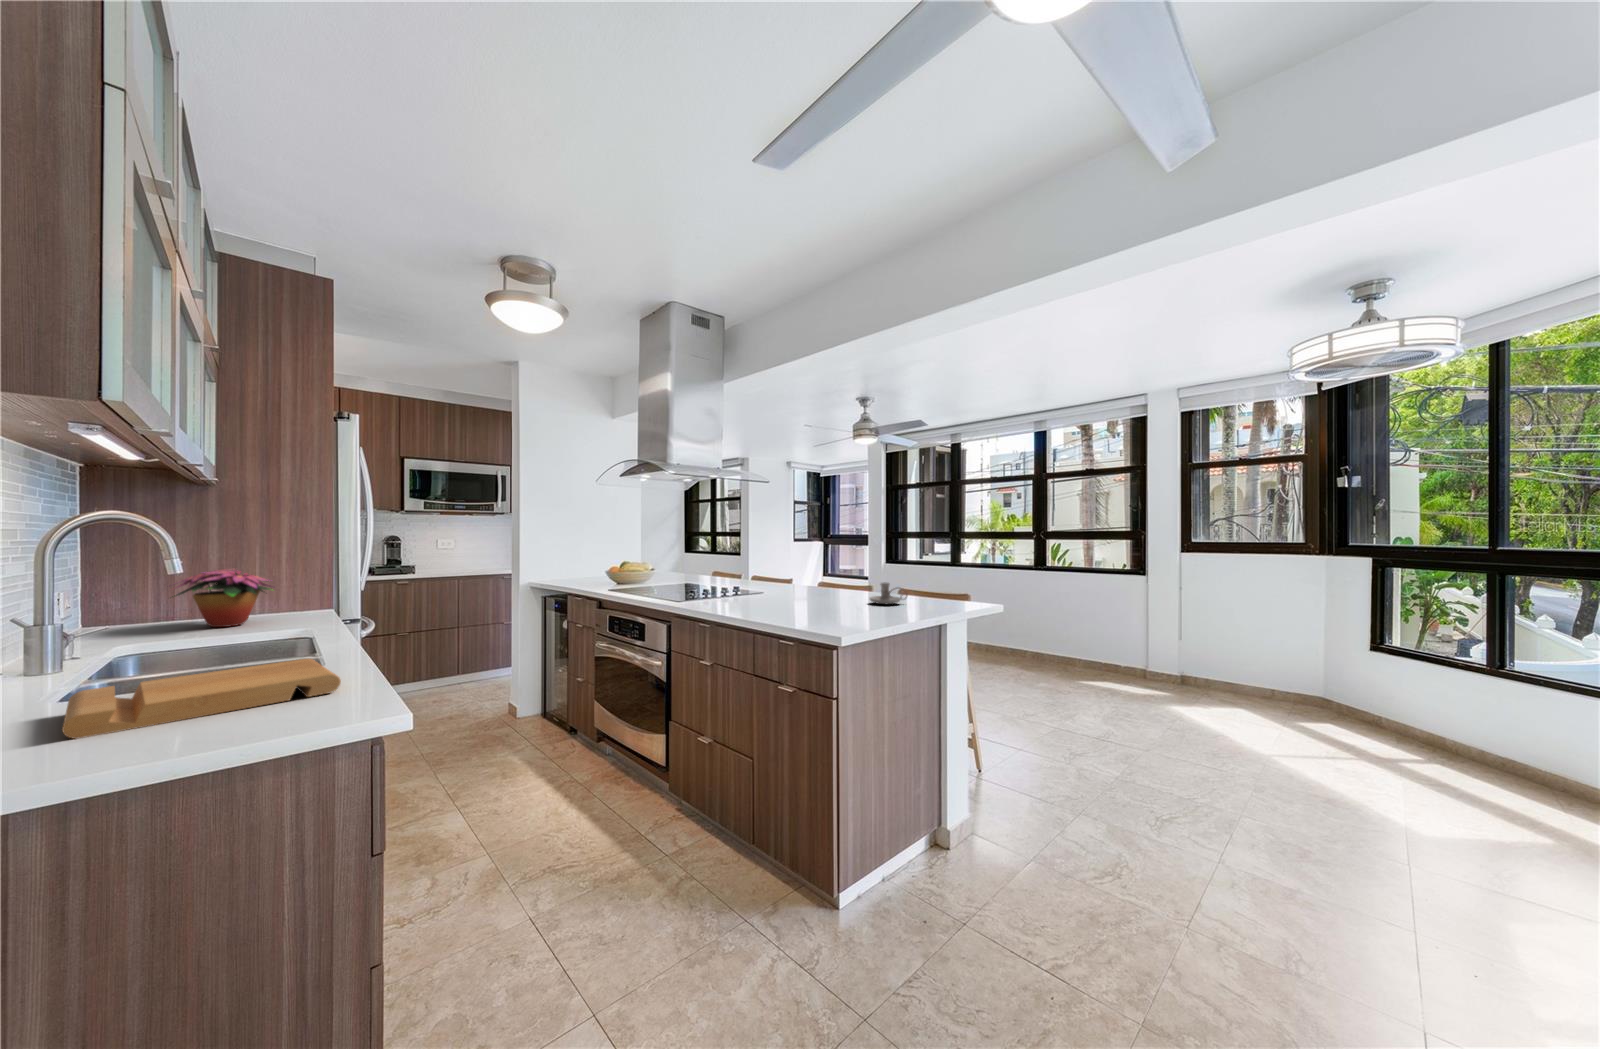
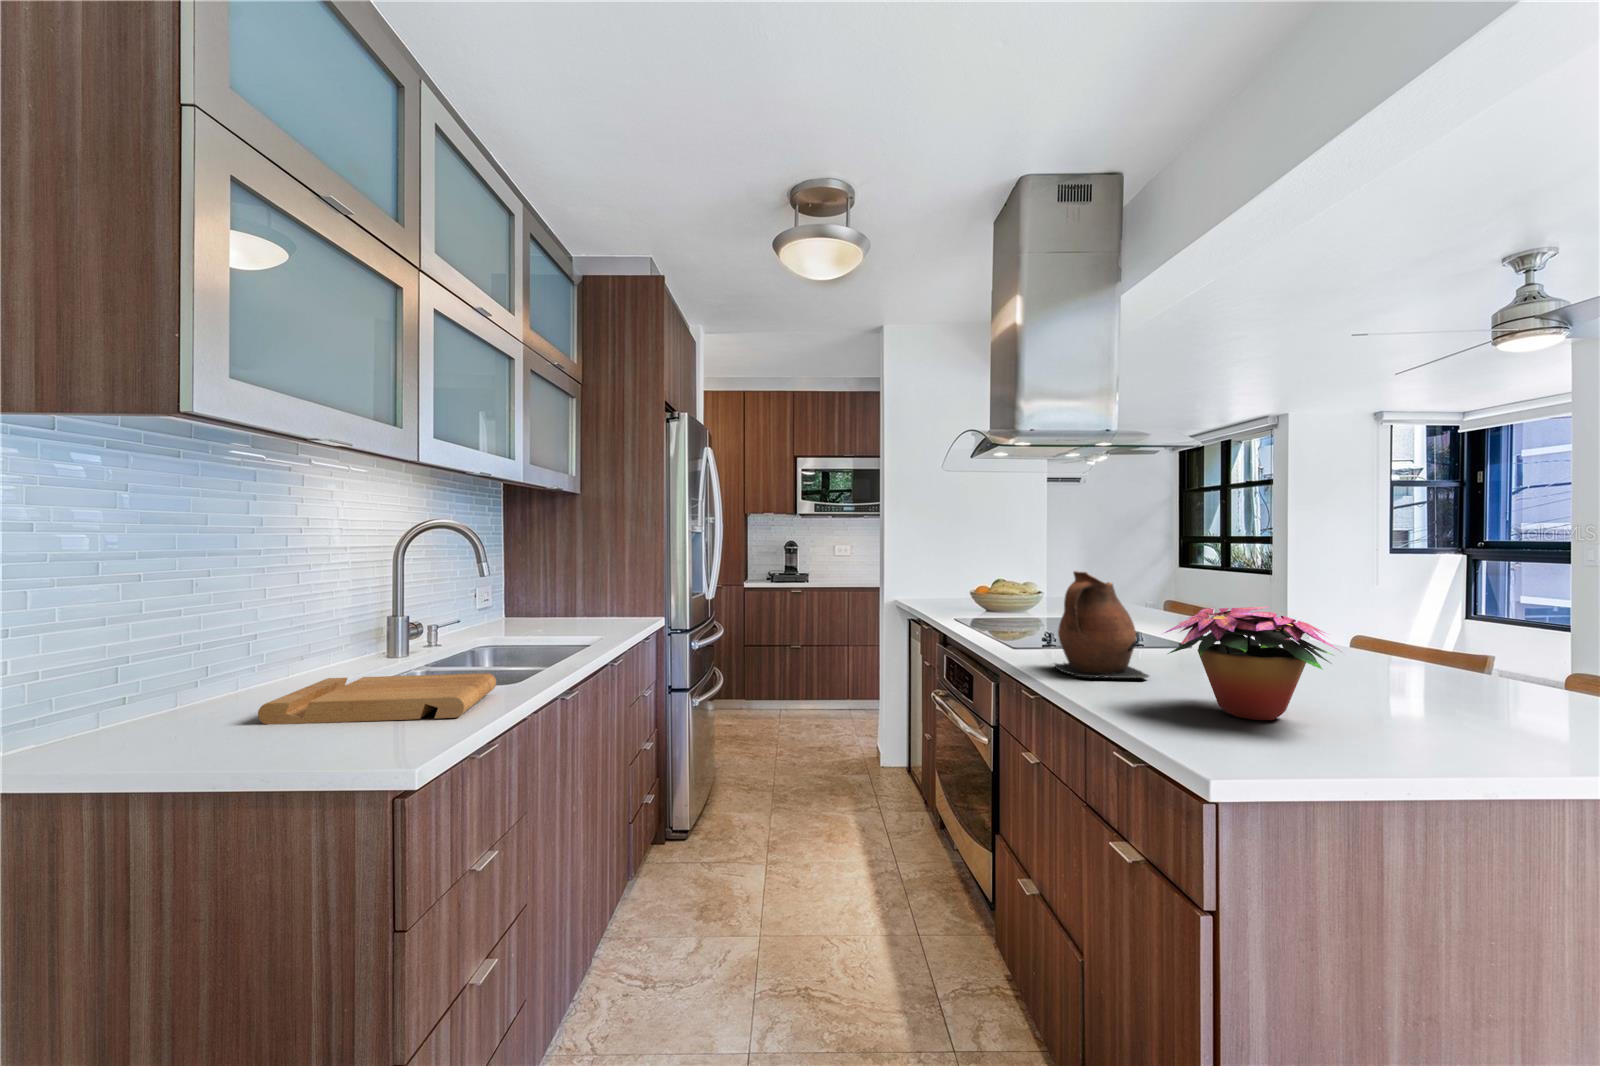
ceramic pitcher: none [712,551,766,610] -> present [1055,571,1149,679]
flower arrangement: present [172,570,271,627] -> present [1165,607,1338,720]
candle holder: present [870,582,907,604] -> none [1421,658,1548,712]

